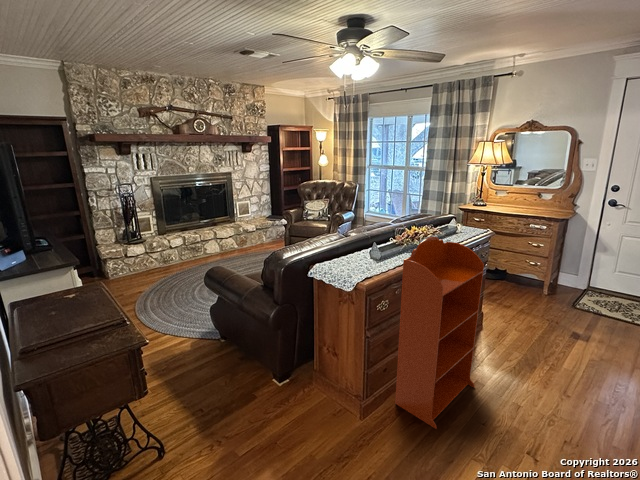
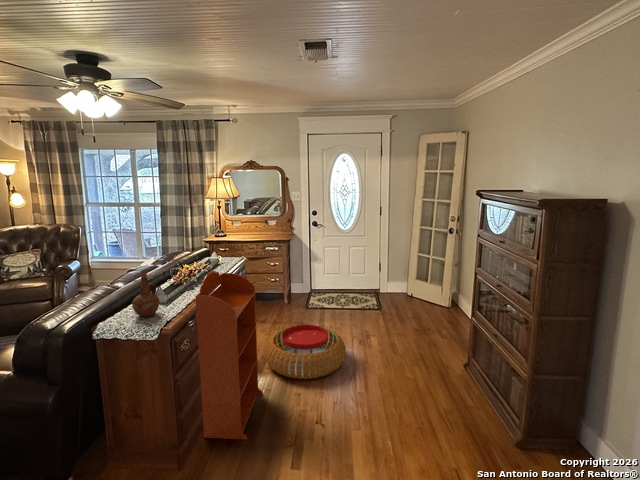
ceramic pitcher: none [343,223,368,269] -> present [132,270,159,317]
pouf: none [491,323,615,402] -> present [265,325,346,379]

